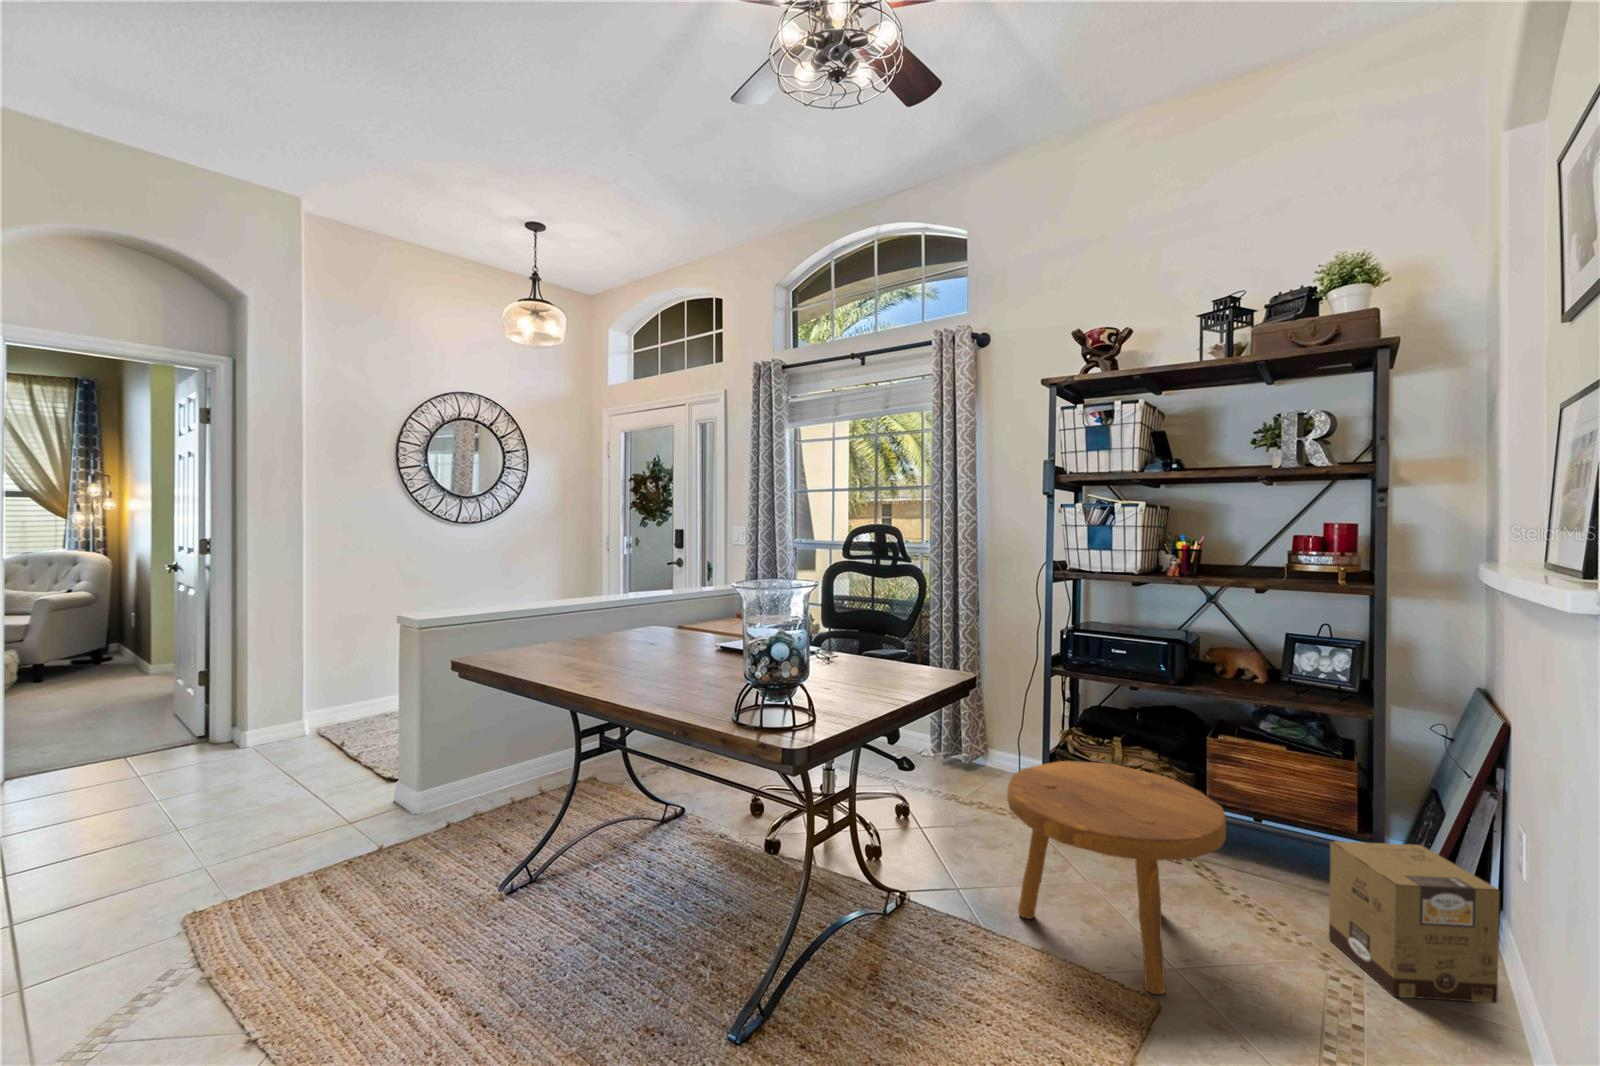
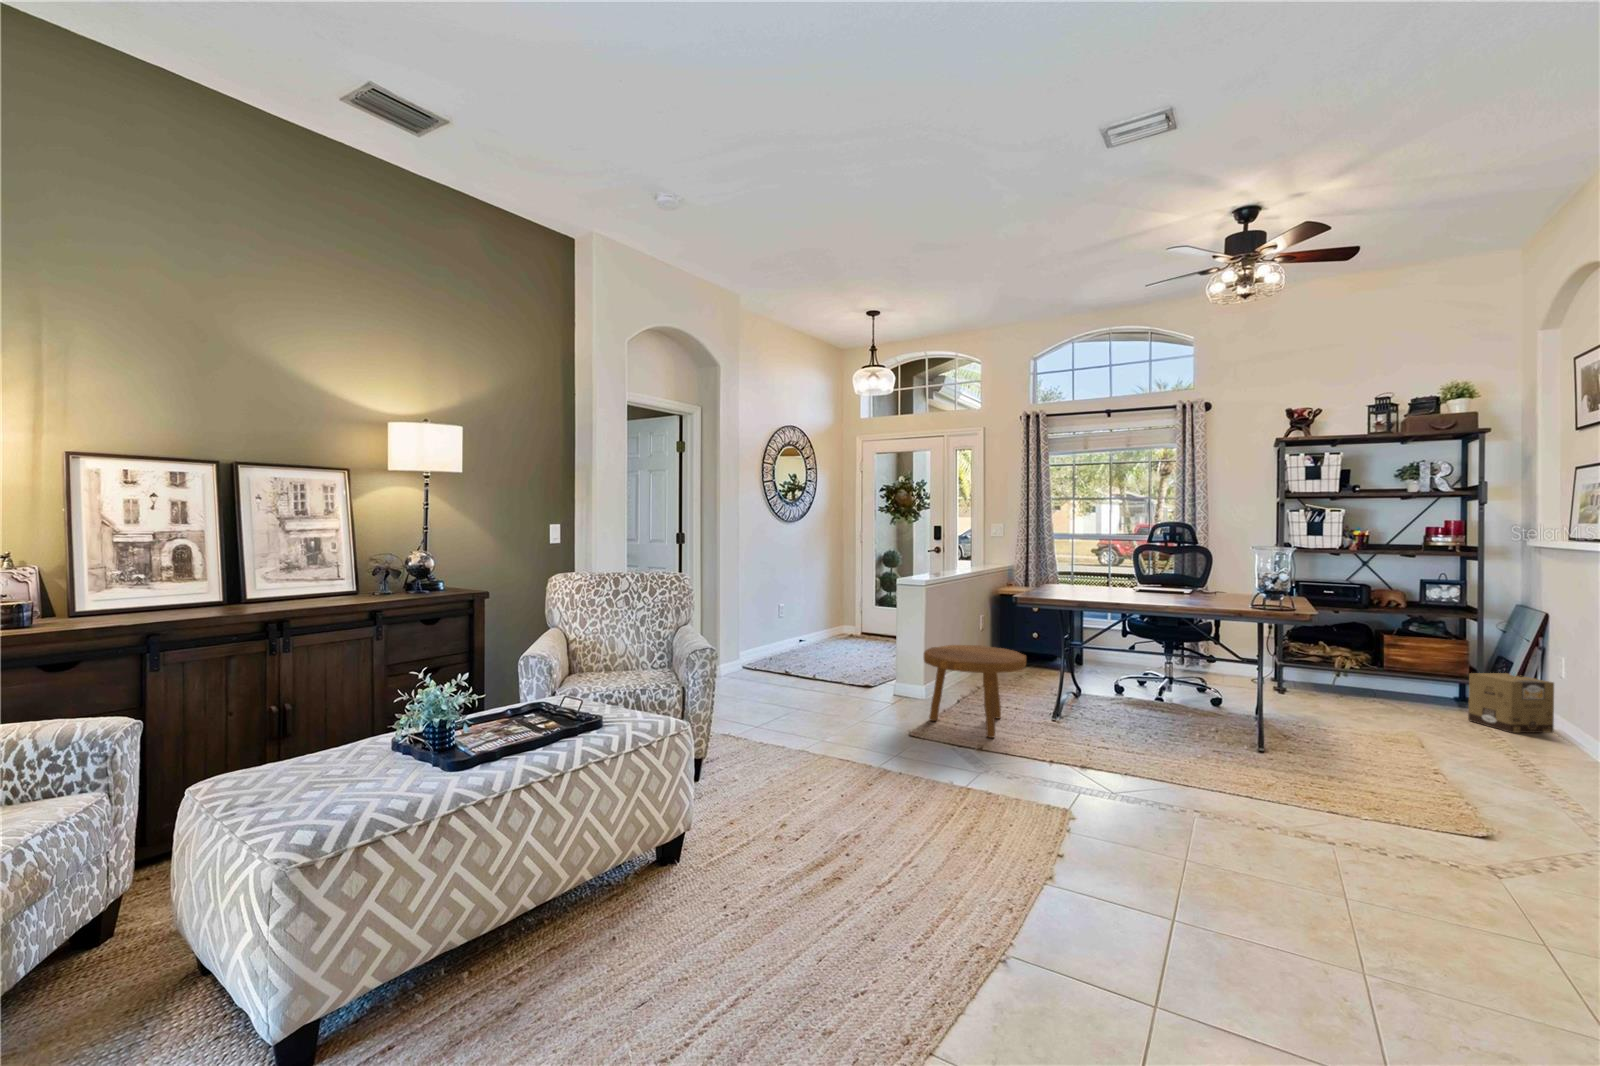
footstool: present [1007,761,1226,994] -> present [924,645,1026,738]

